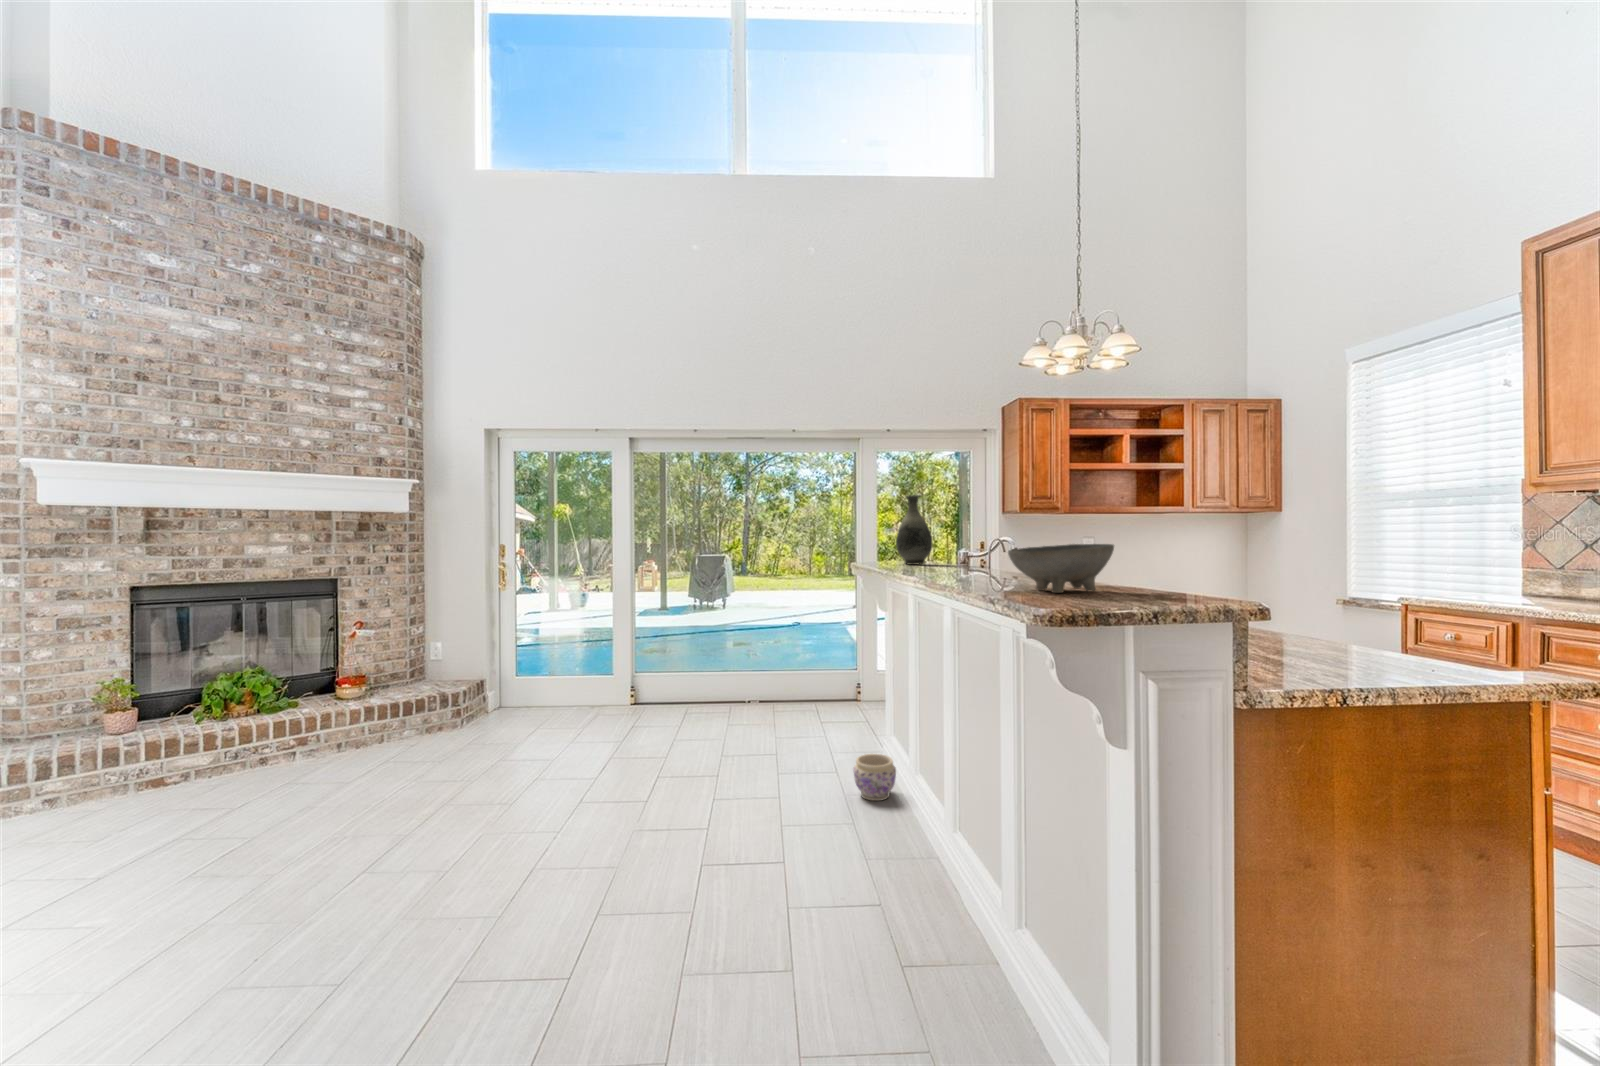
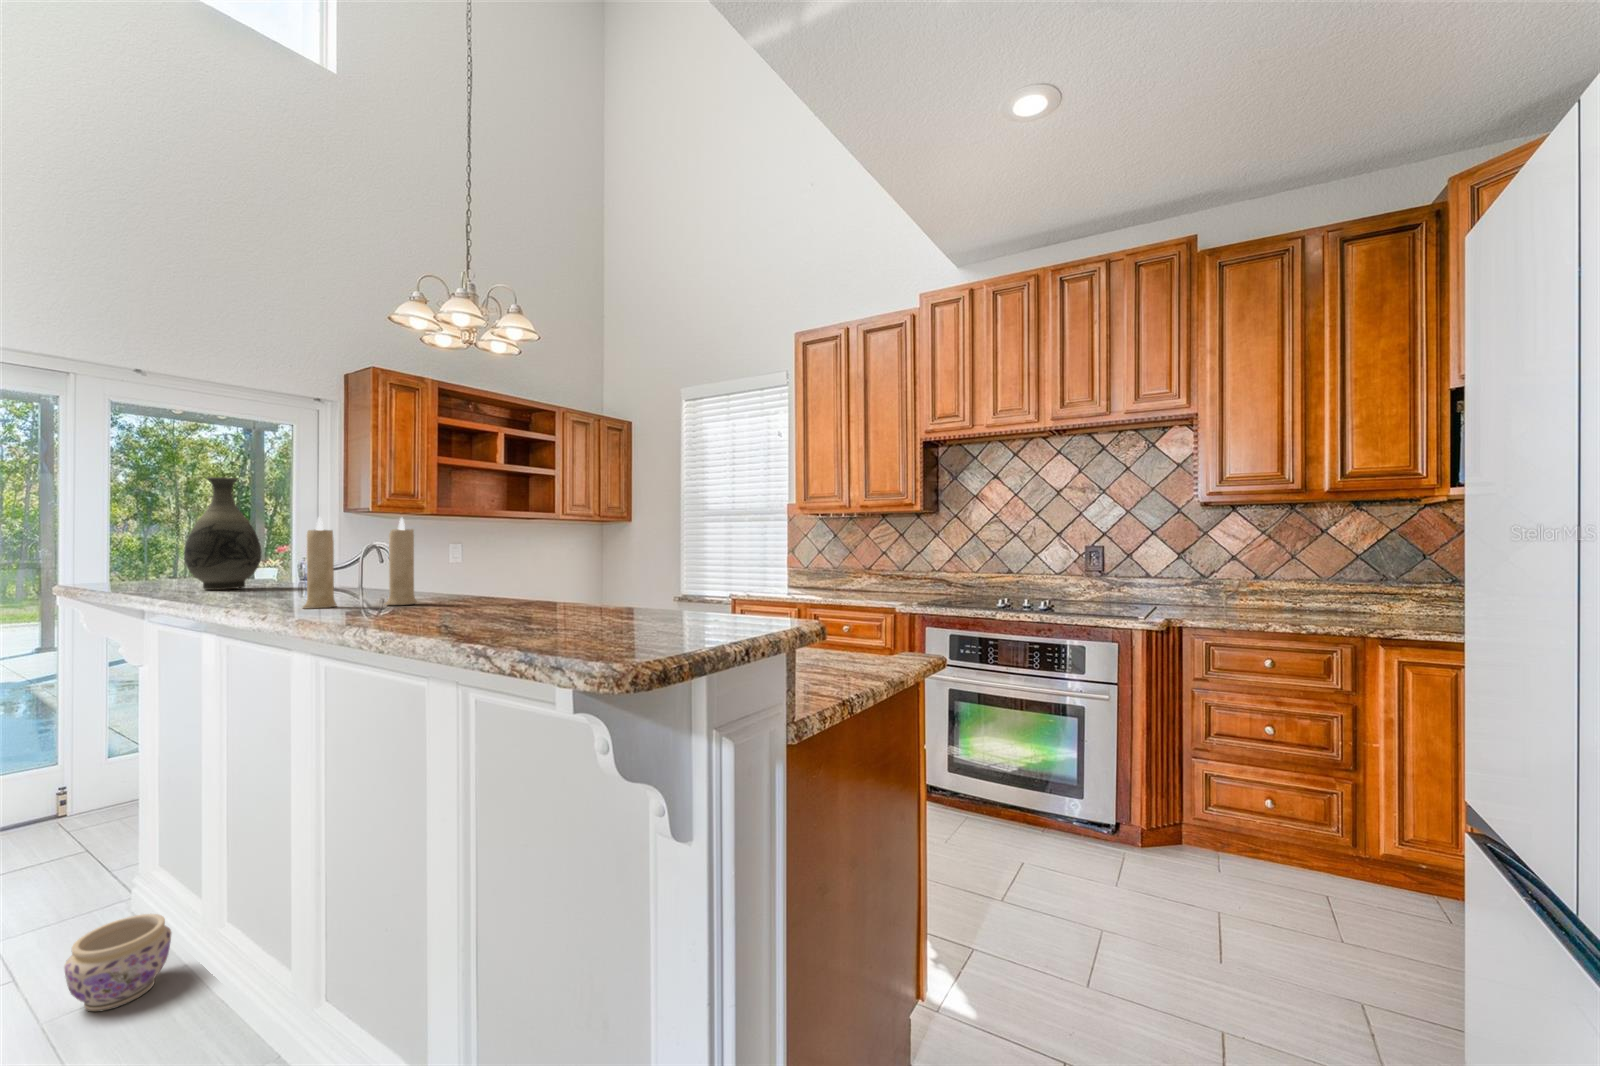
candle: none [936,516,998,576] -> present [303,517,417,609]
bowl: present [1008,544,1114,593] -> none [493,558,644,632]

